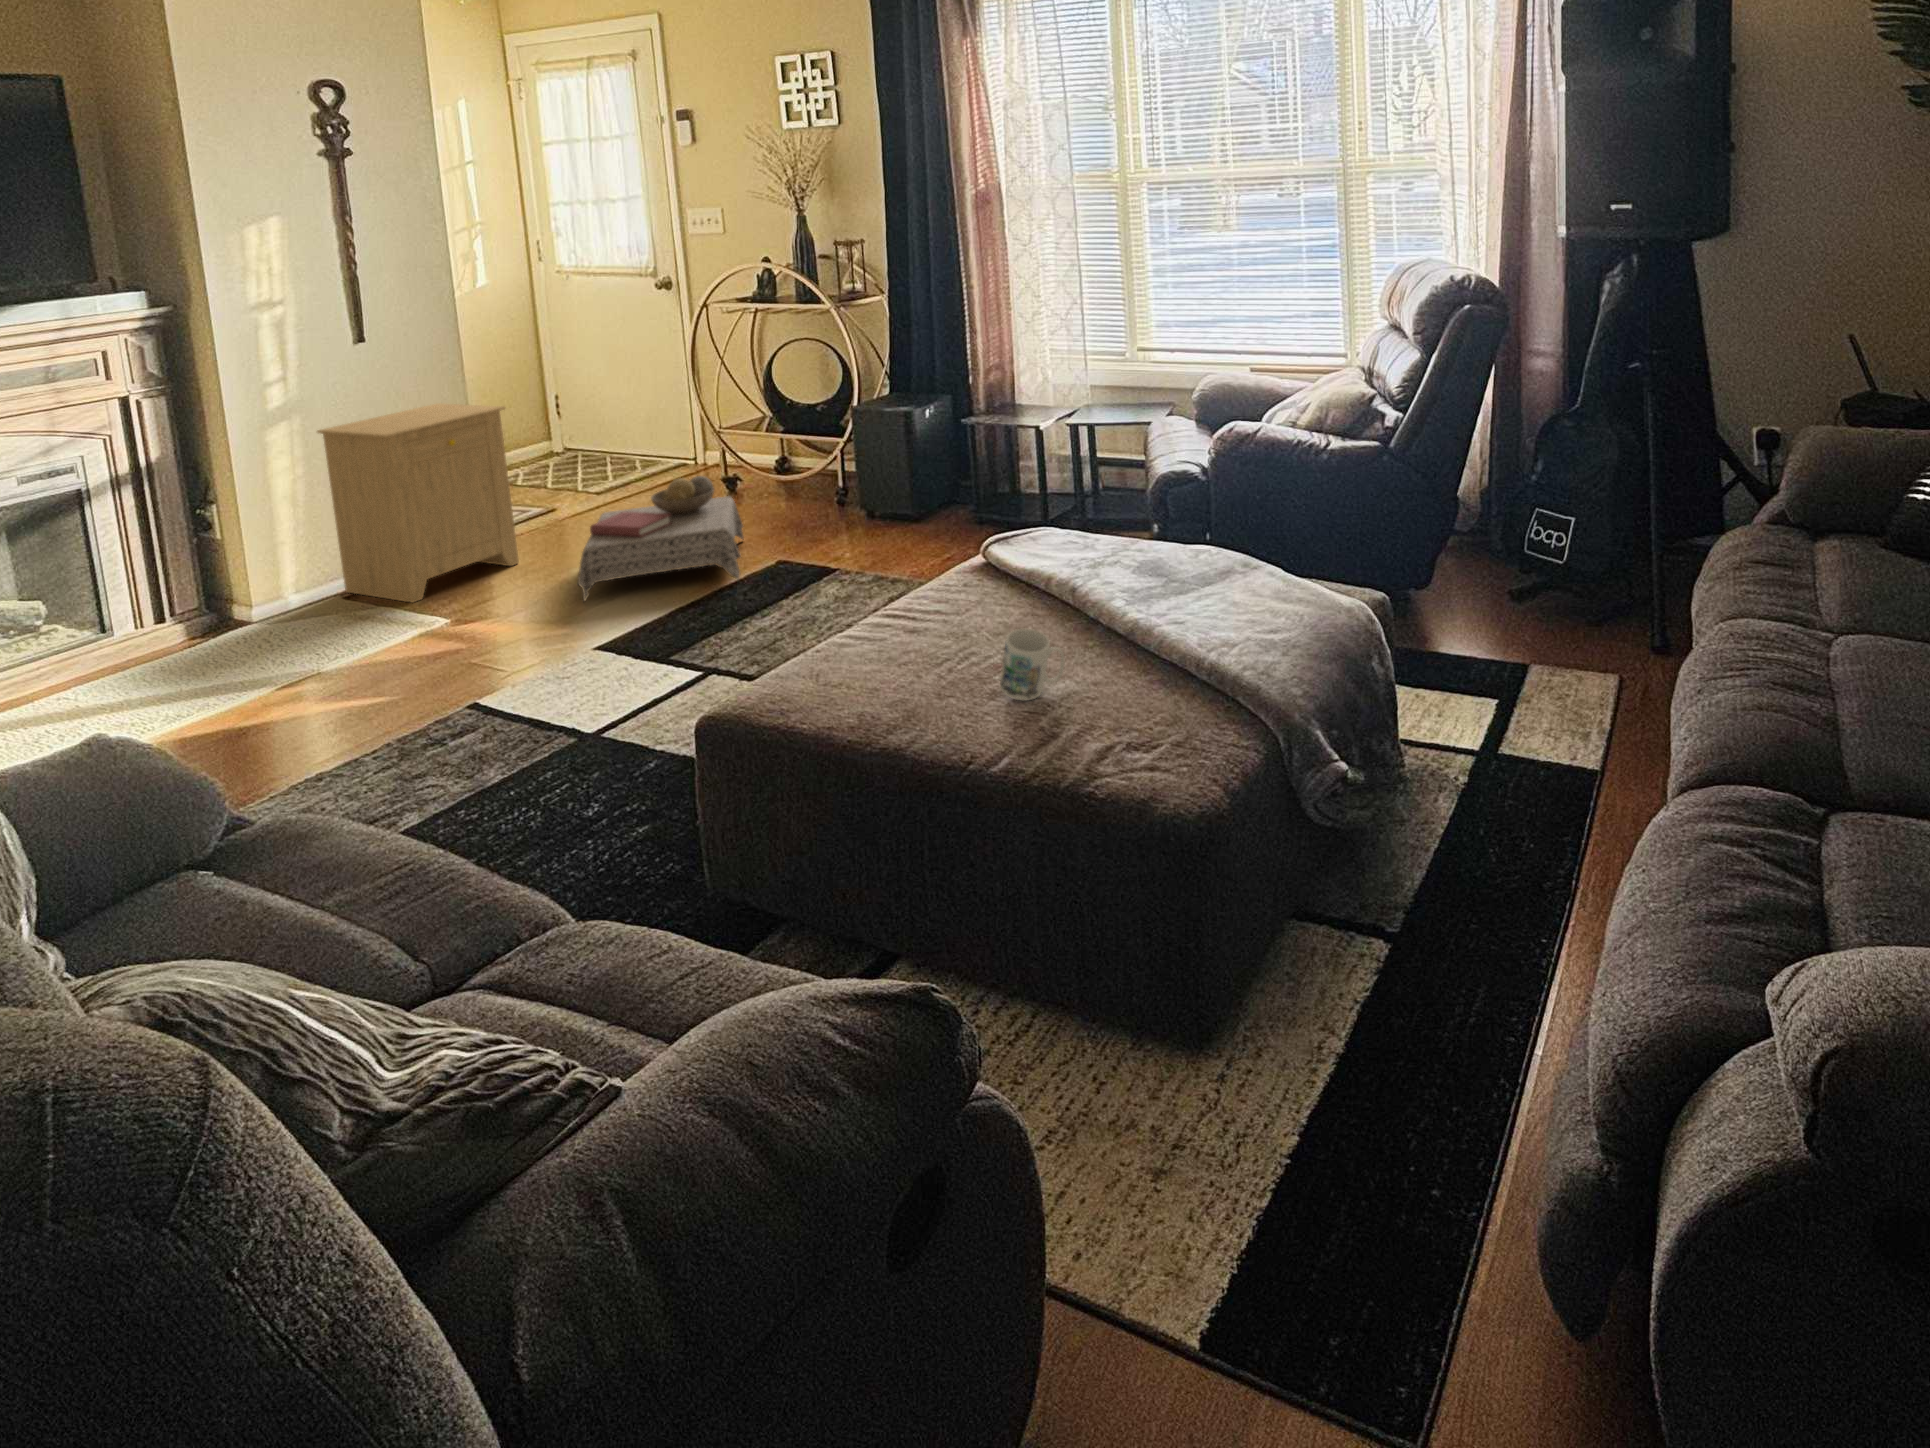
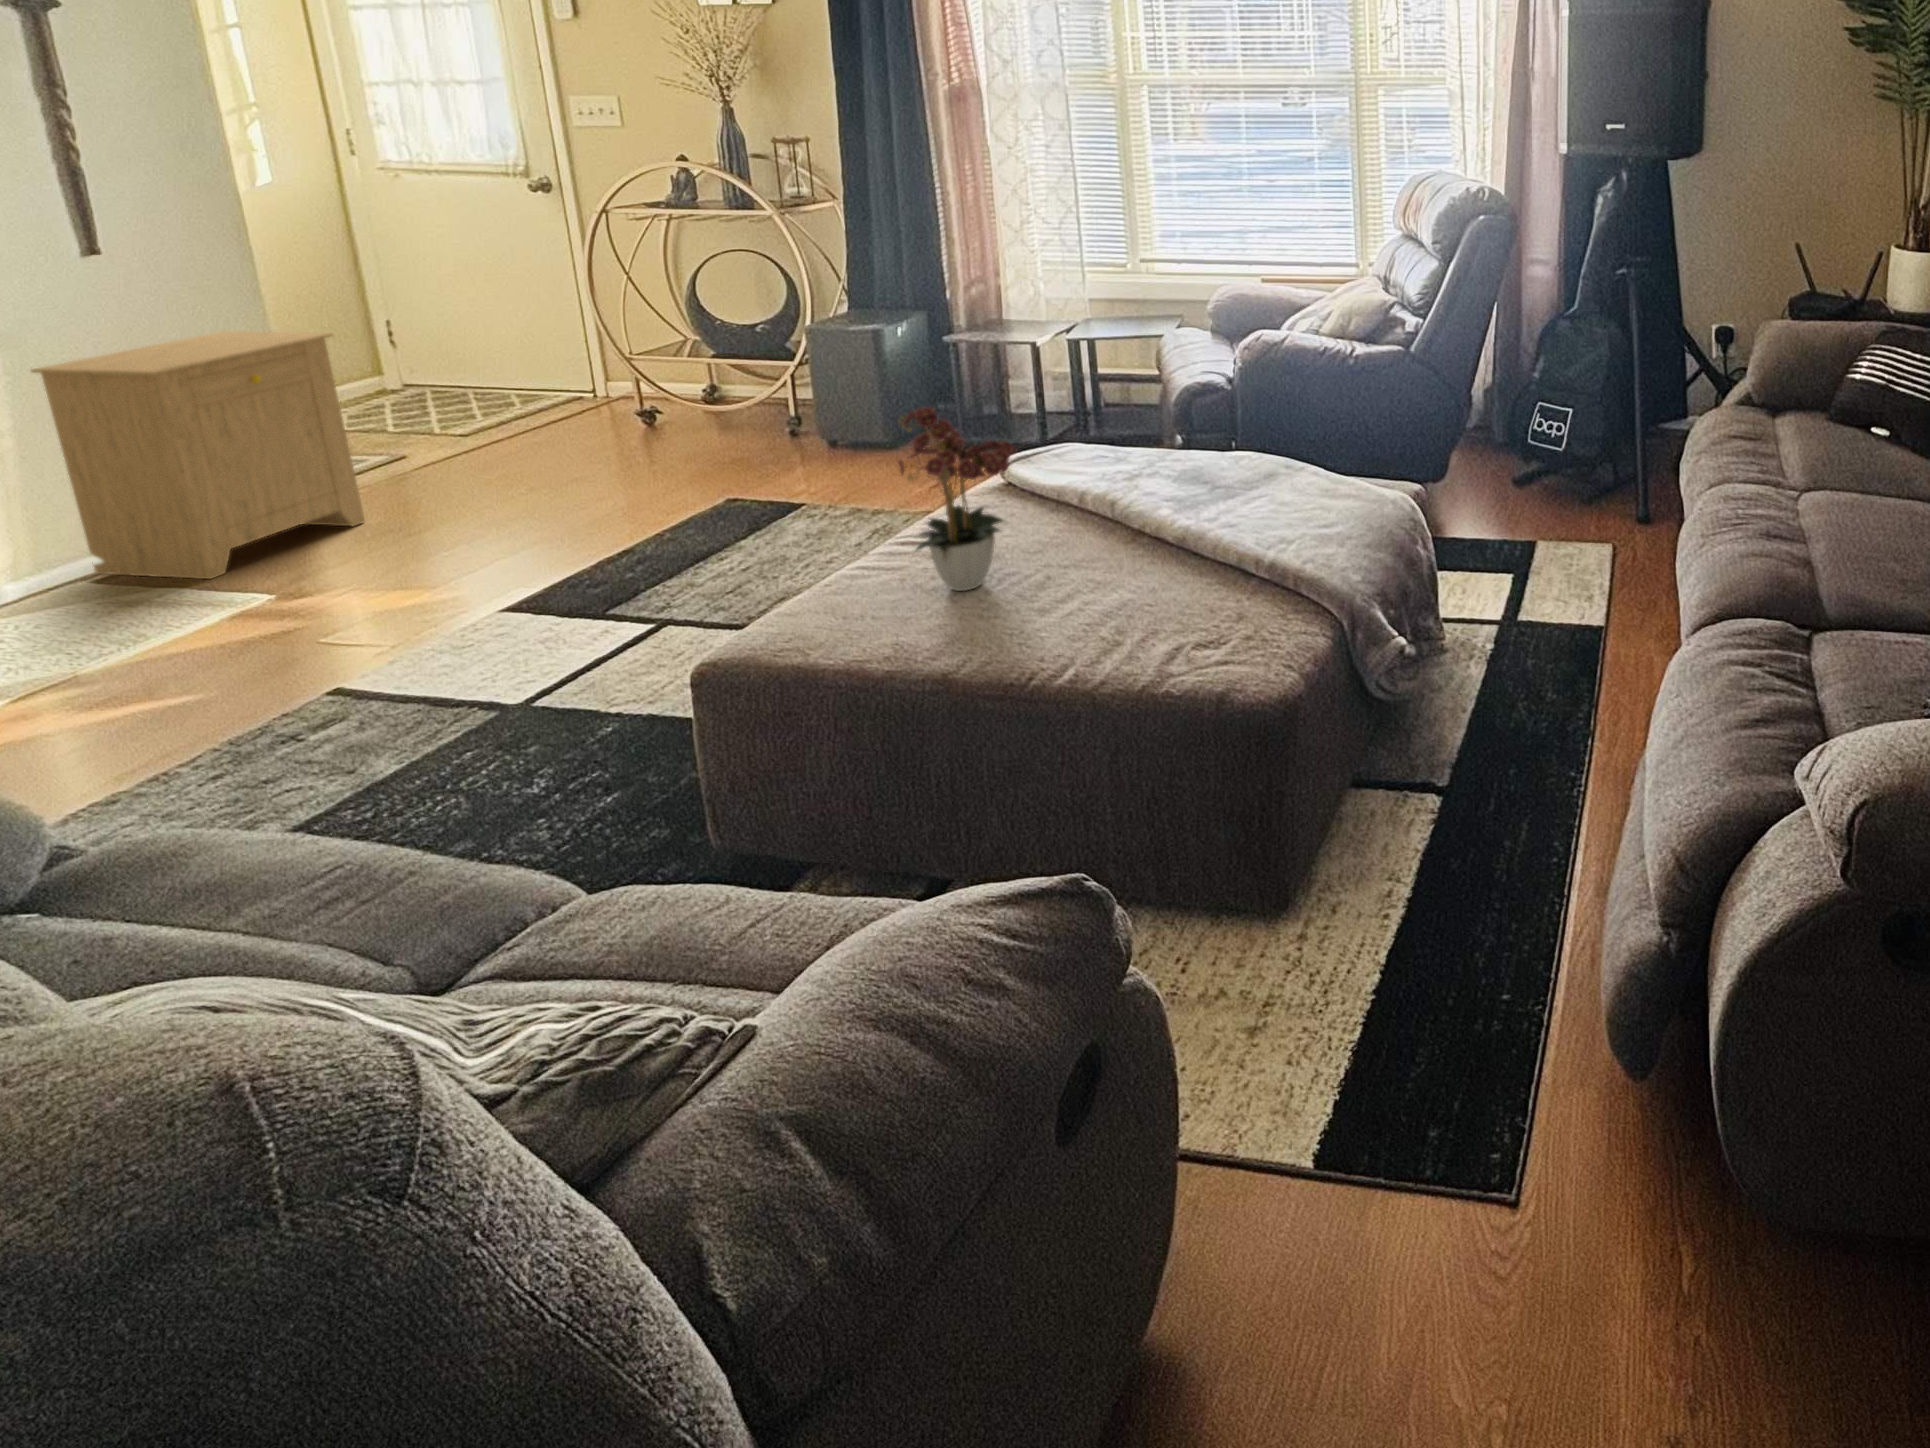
ottoman: present [578,476,744,601] -> none [462,407,684,562]
flower arrangement: none [862,482,984,669] -> present [899,407,1017,591]
mug: present [1000,629,1064,701] -> none [1054,540,1125,611]

